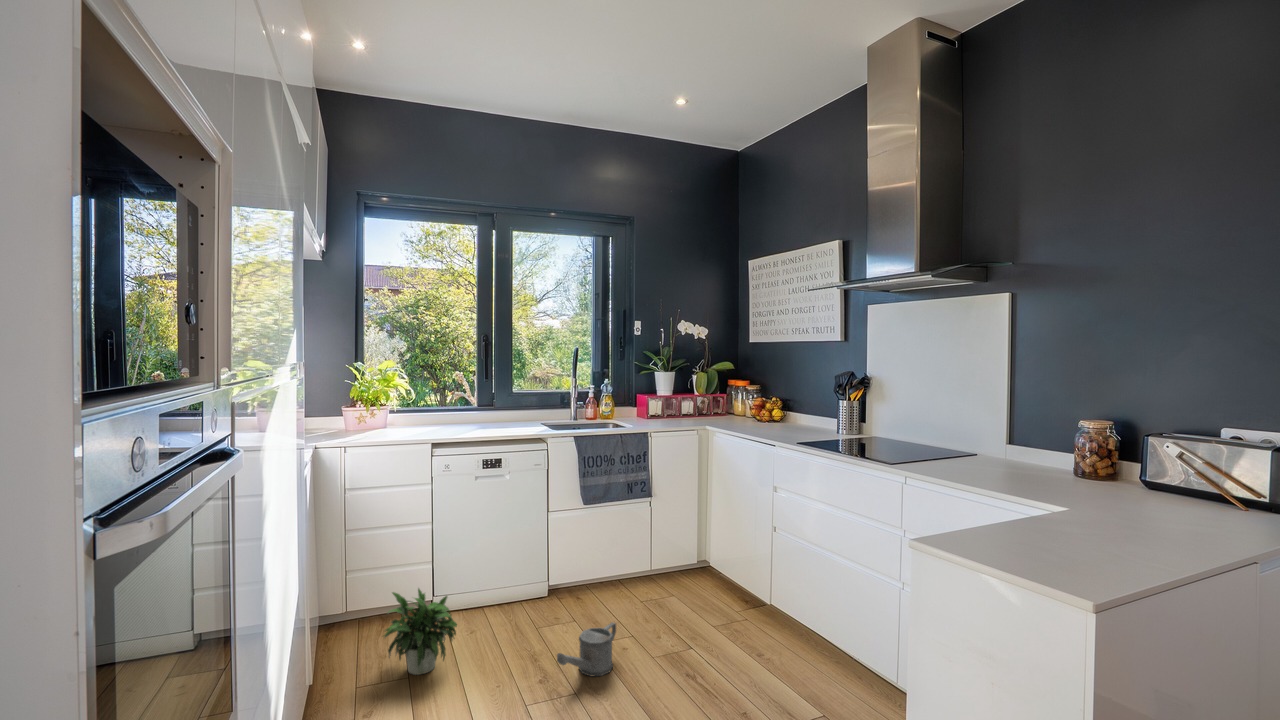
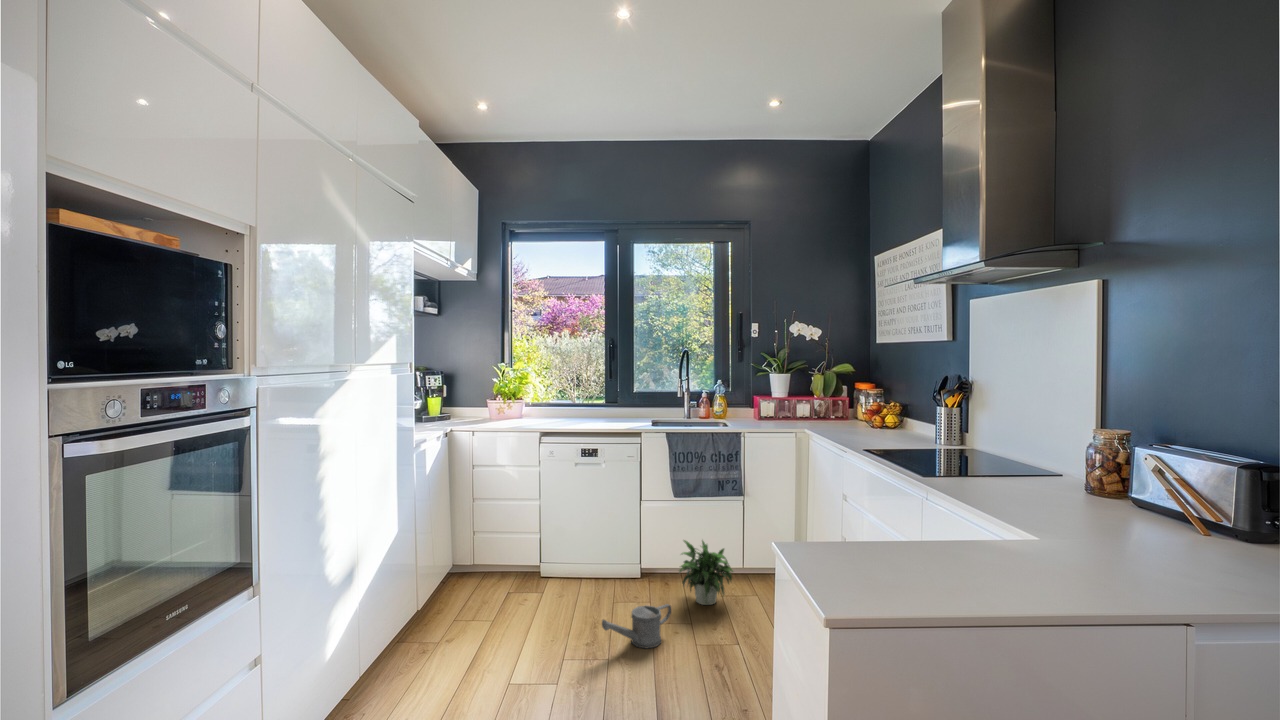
potted plant: present [384,589,457,675] -> present [679,540,733,605]

